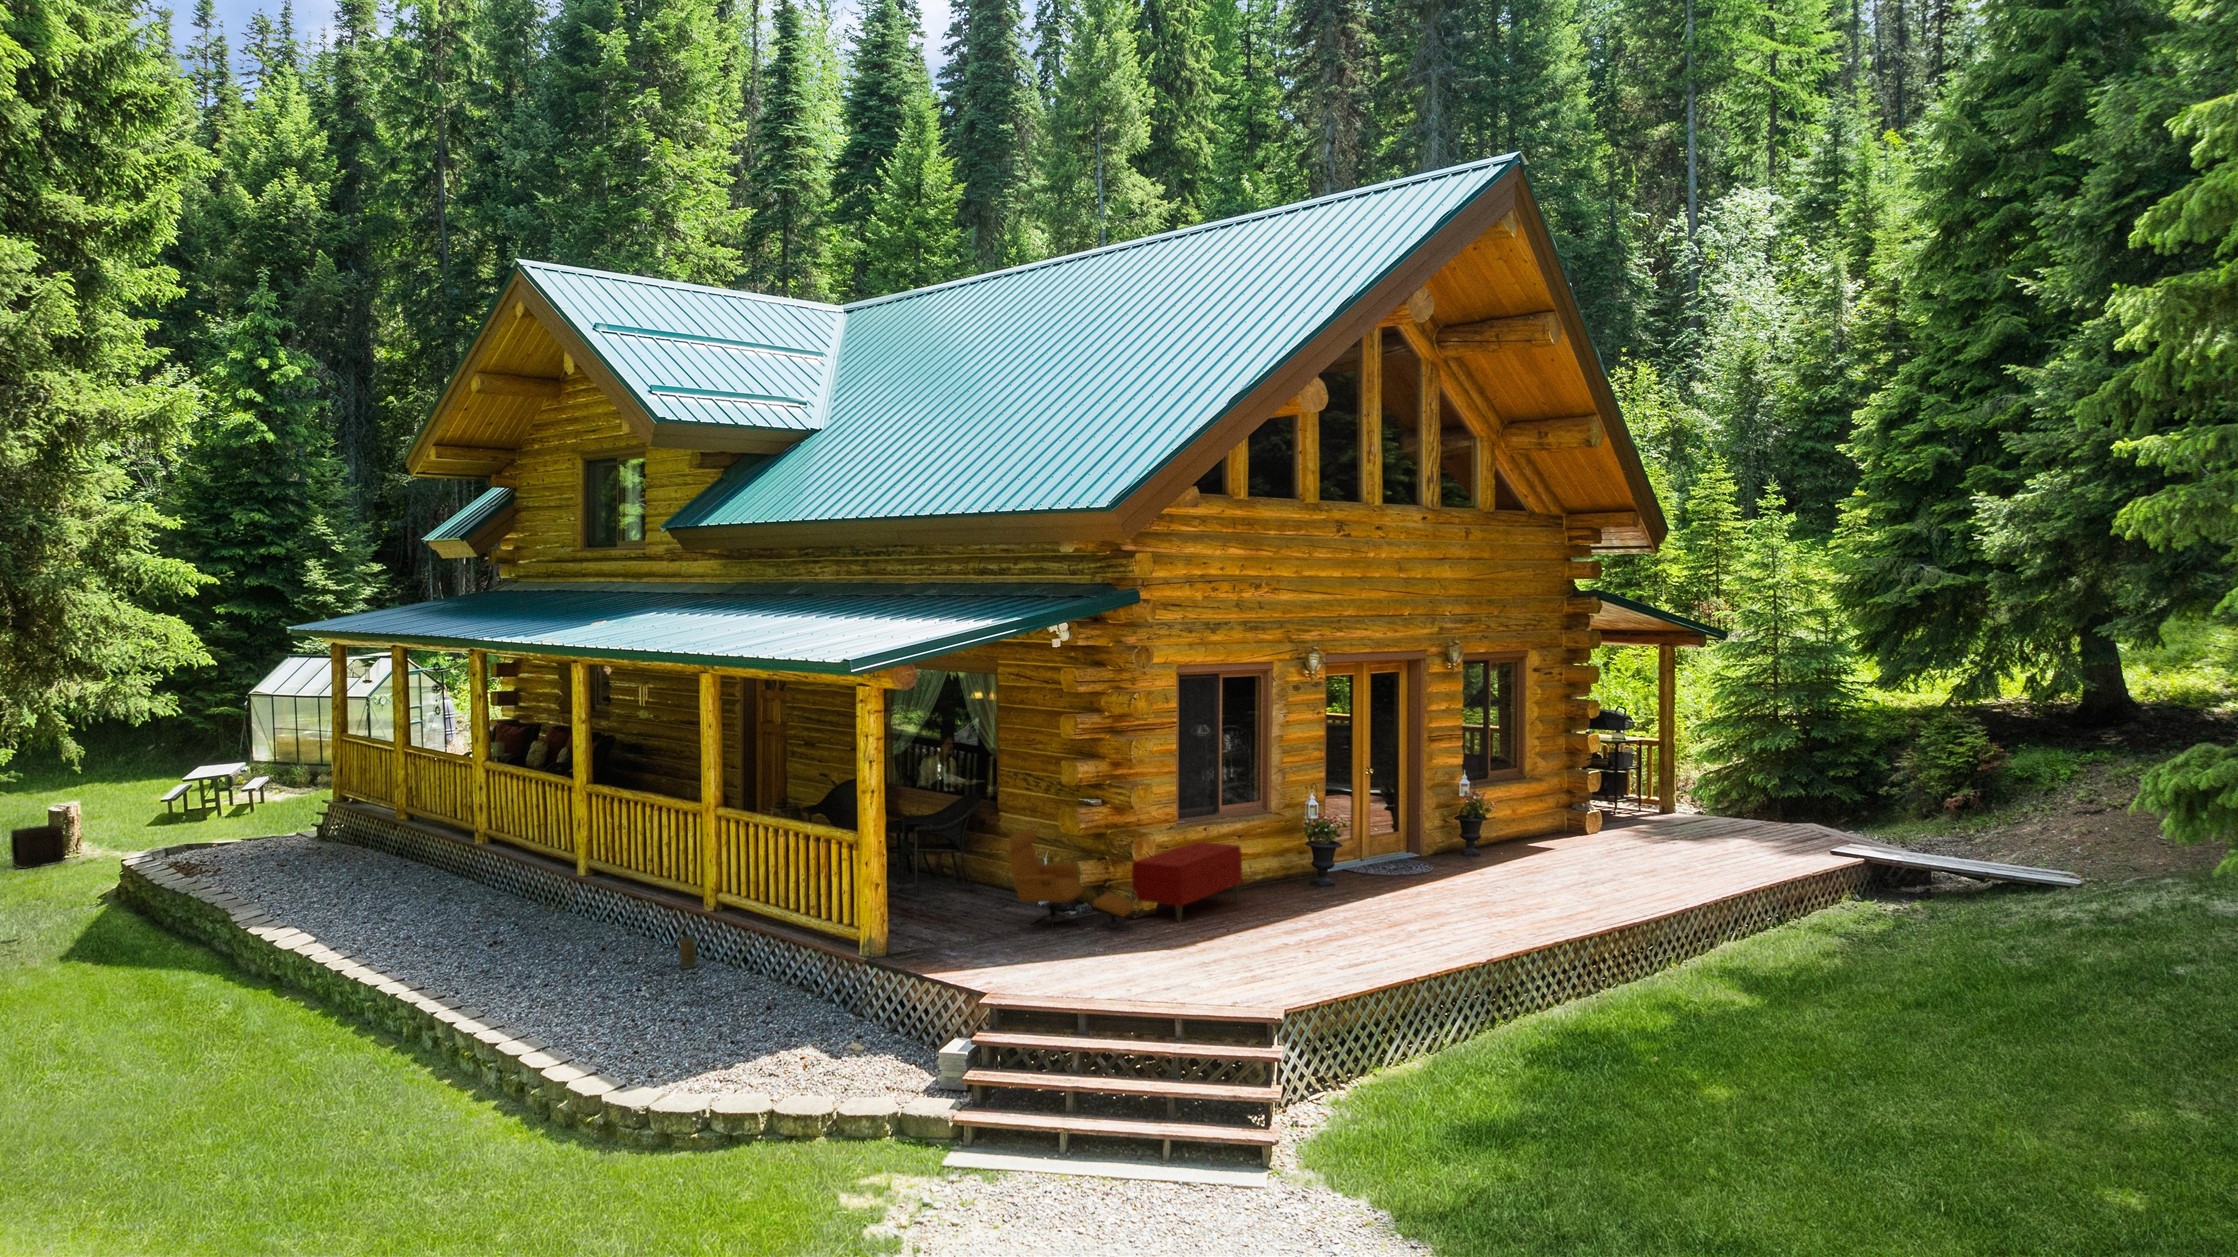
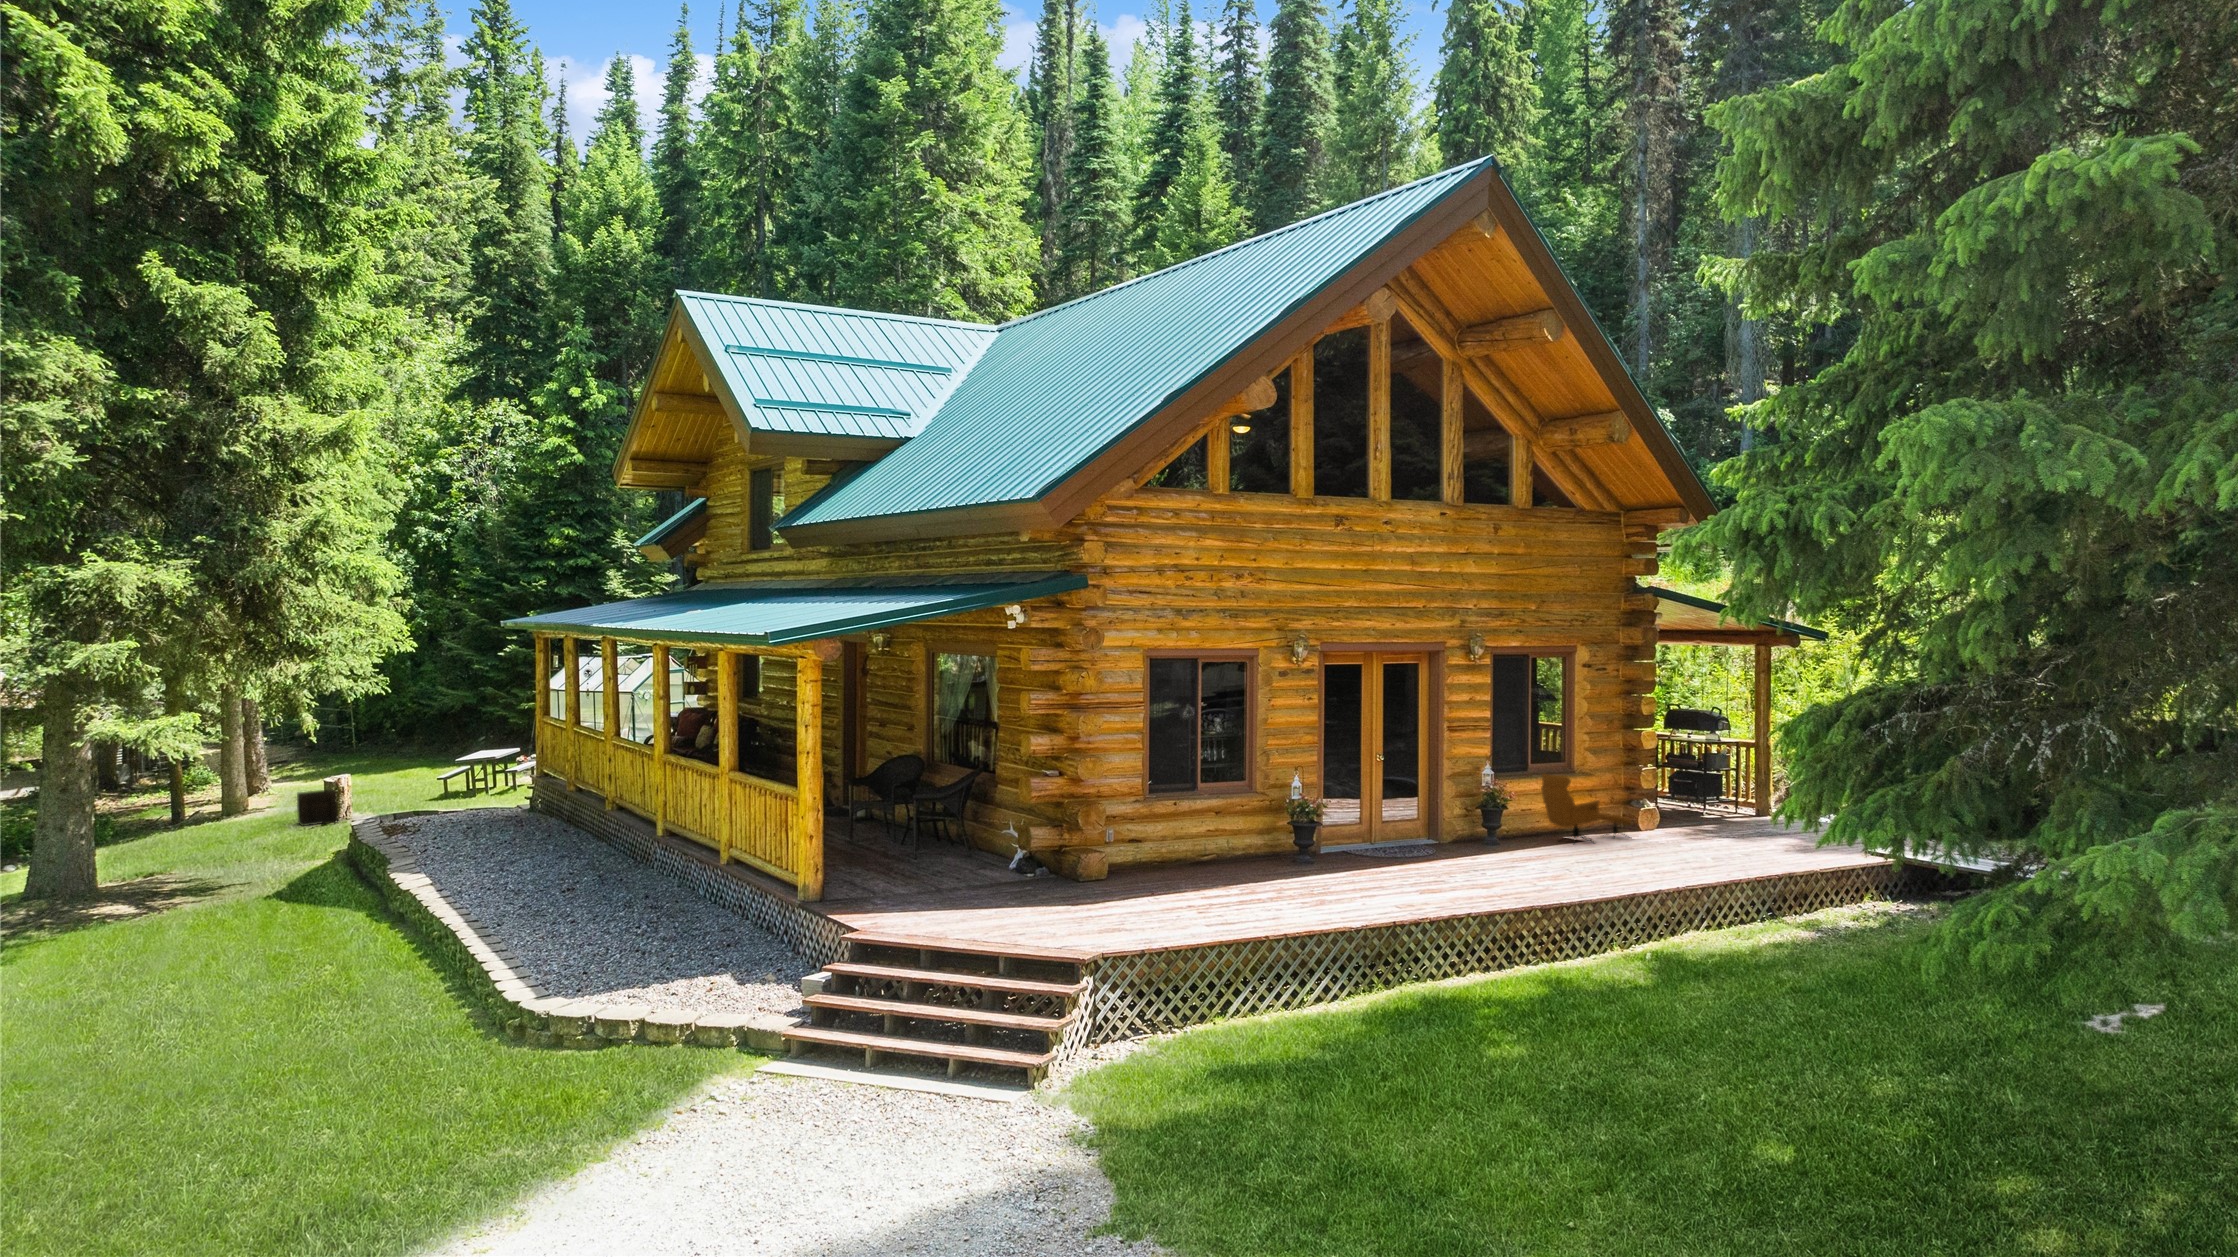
armchair: present [1009,830,1133,930] -> present [1541,774,1631,842]
bench: present [1132,842,1243,922] -> none [1085,815,1204,888]
watering can: present [679,925,697,969] -> none [695,873,711,913]

